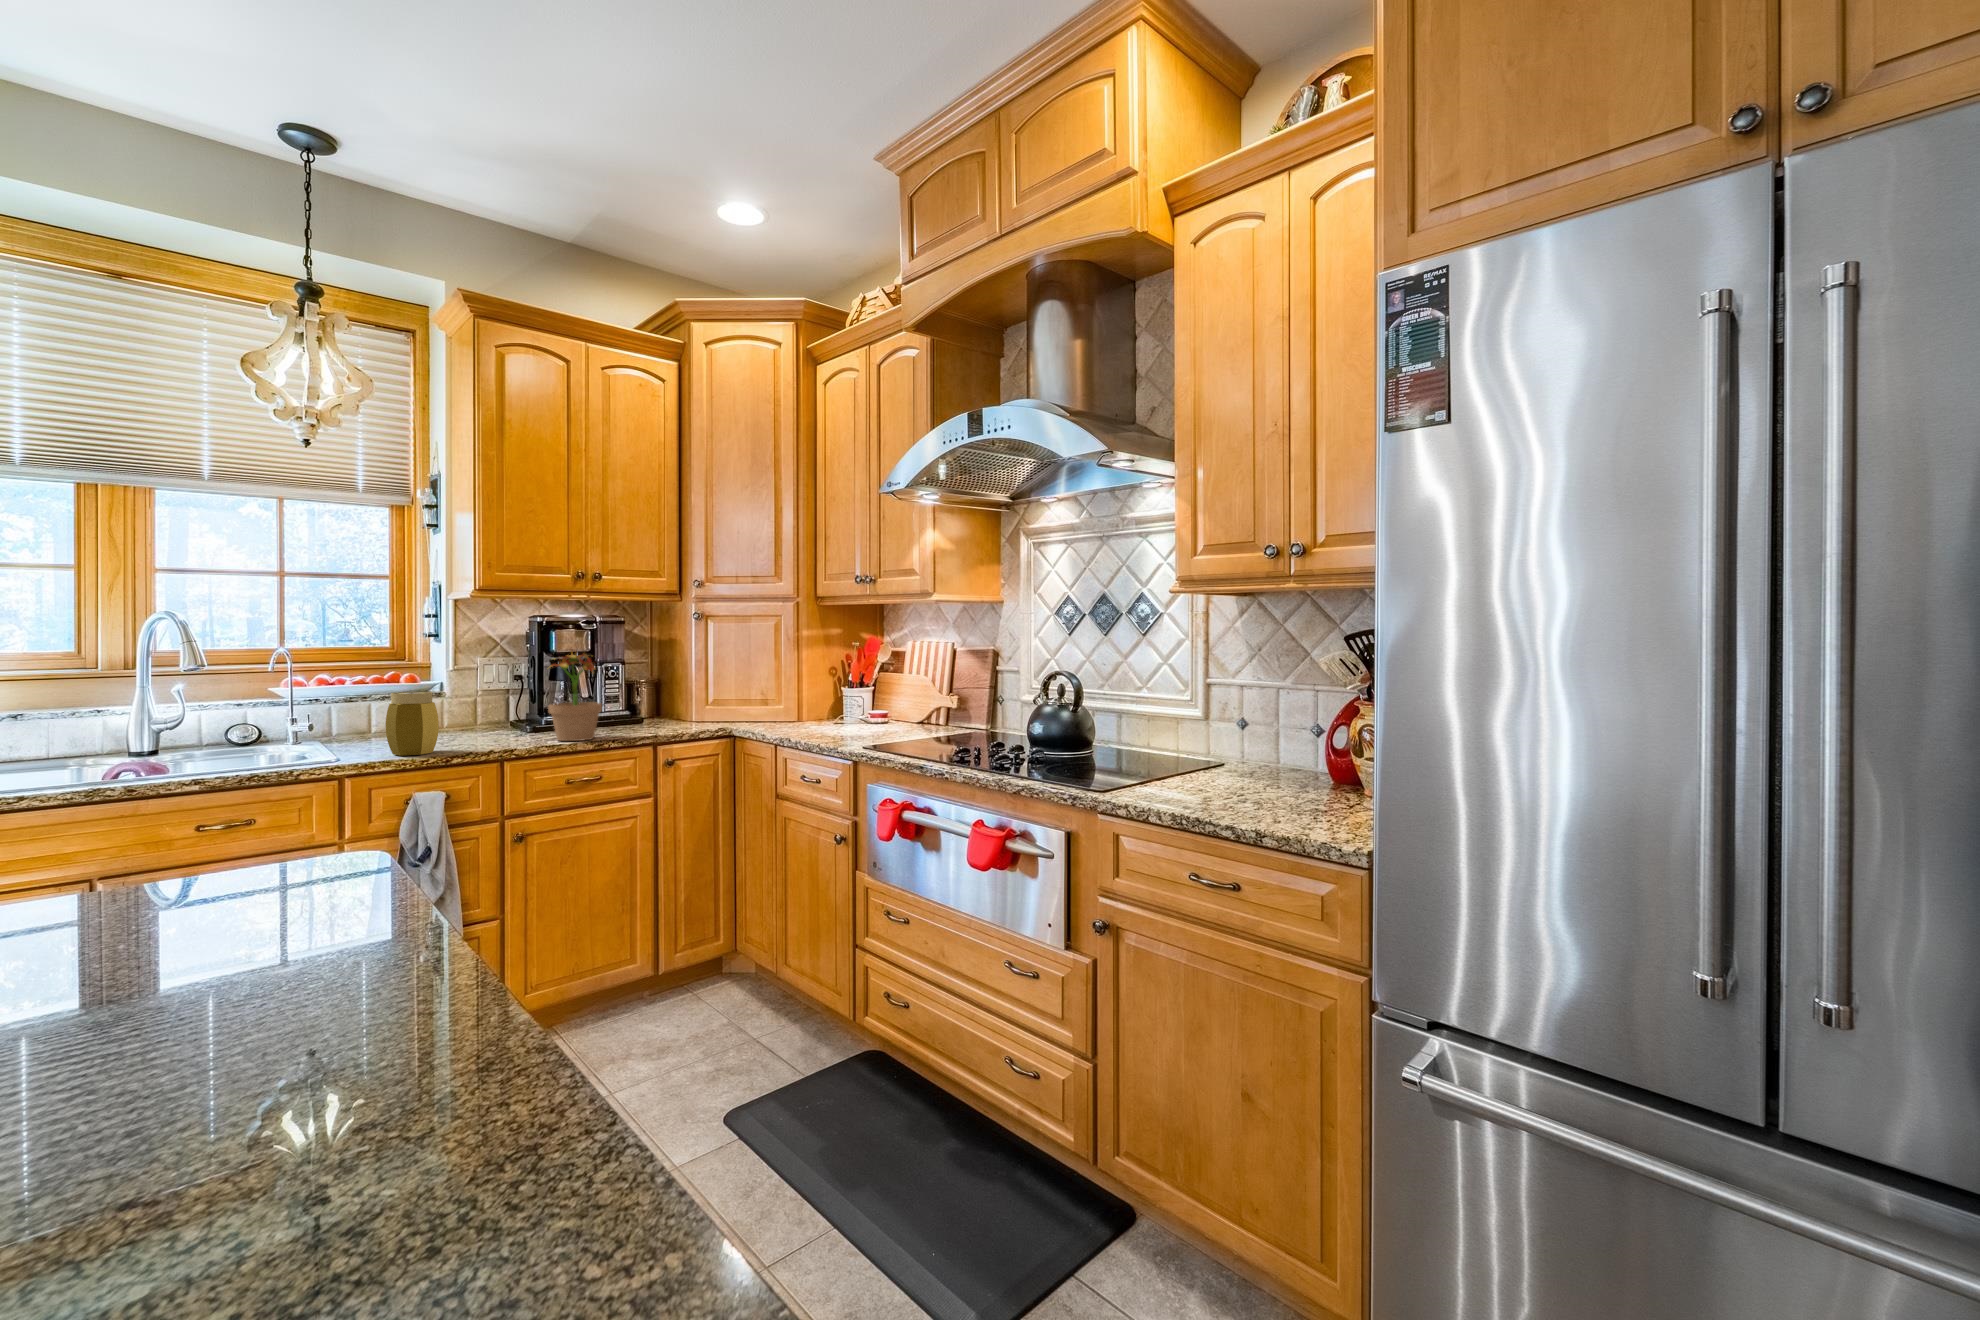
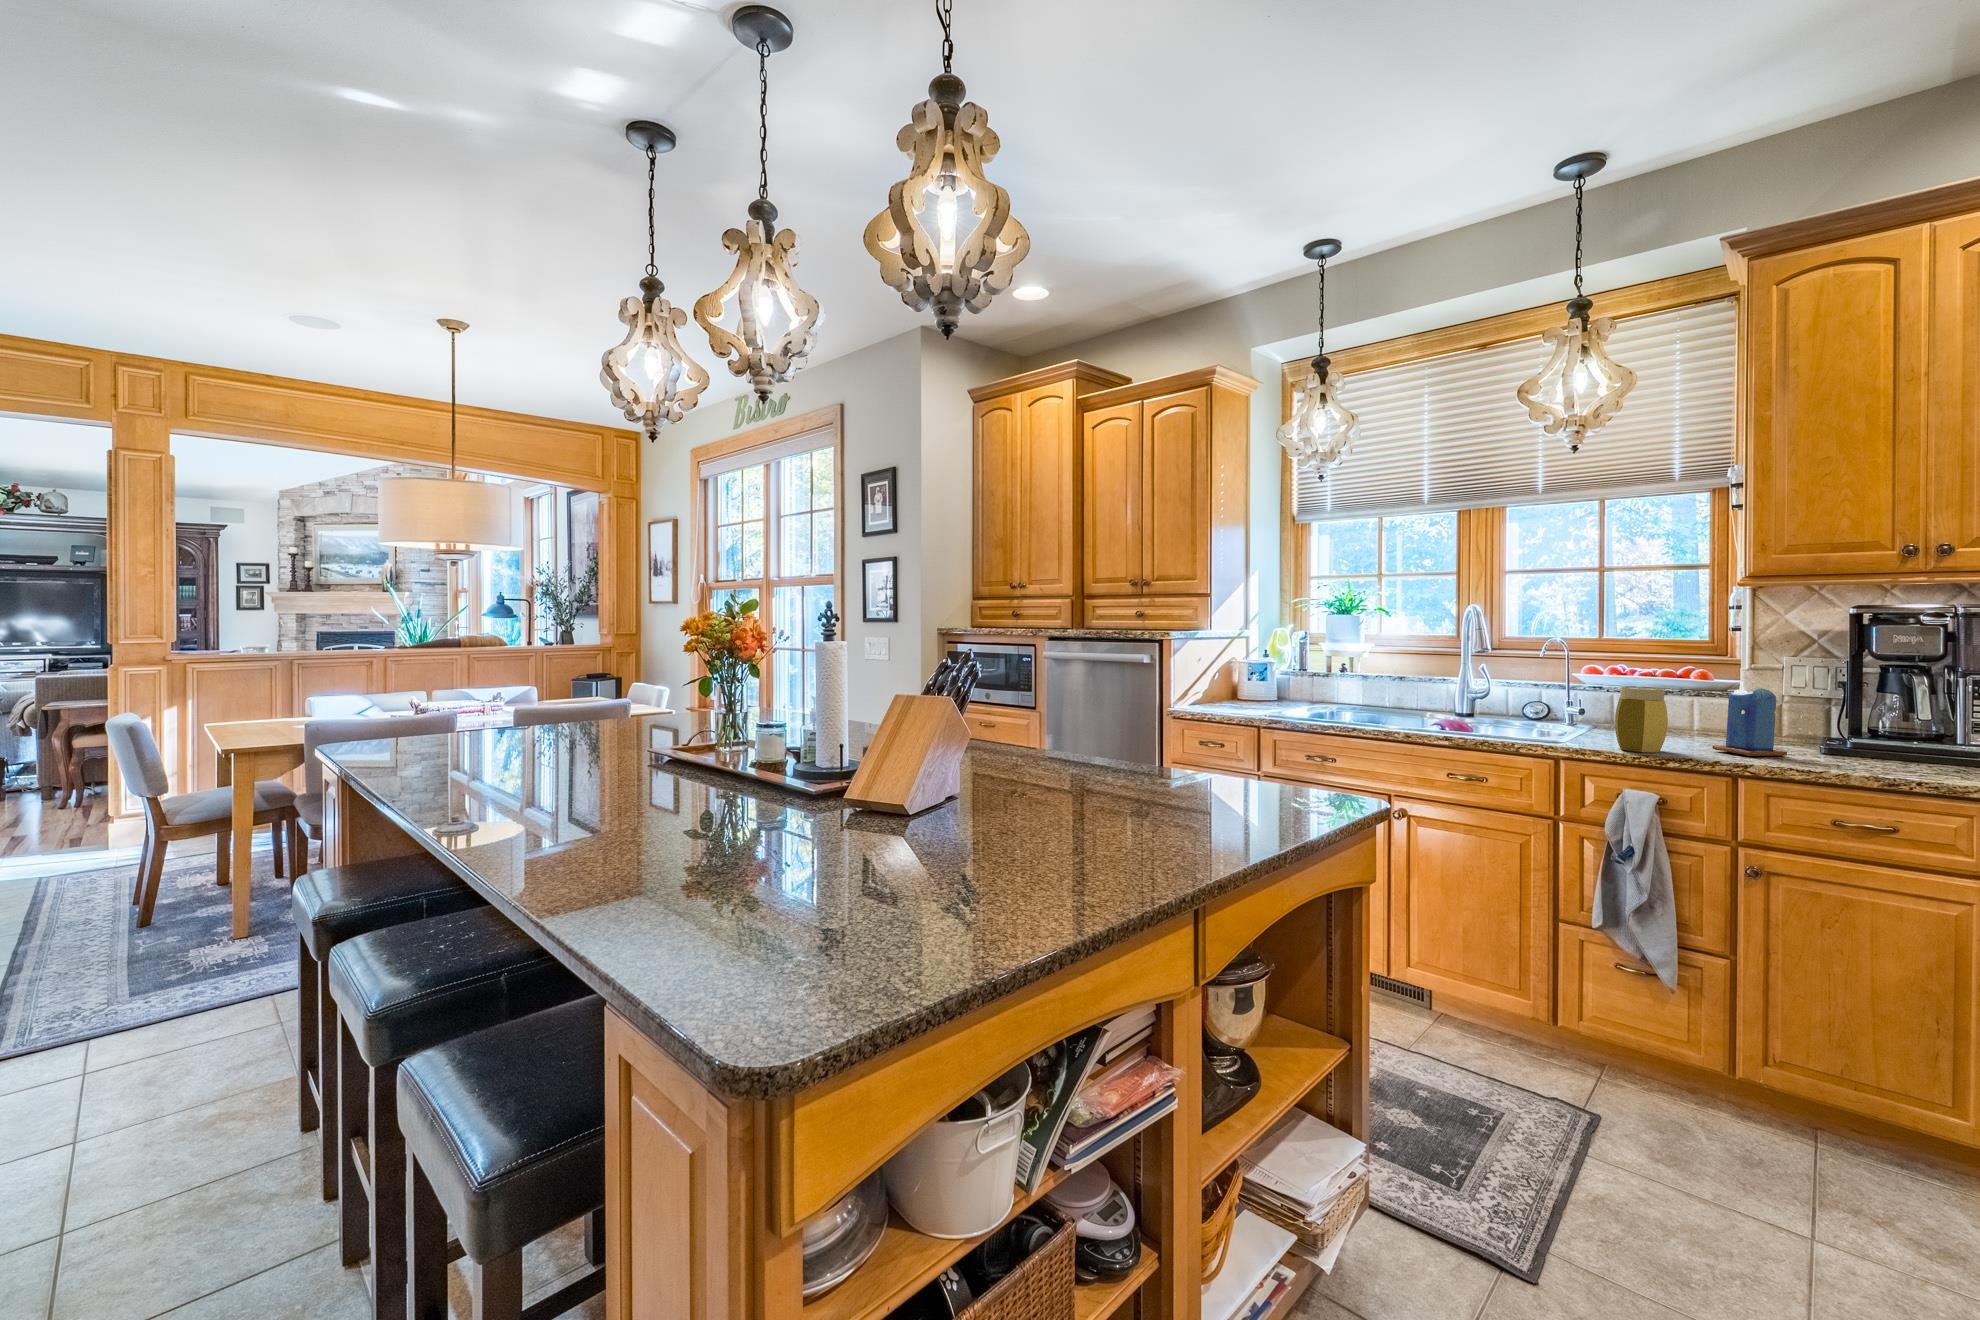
potted plant: present [548,652,602,741] -> none [1812,649,1905,772]
candle: none [466,680,520,743] -> present [1712,682,1787,756]

